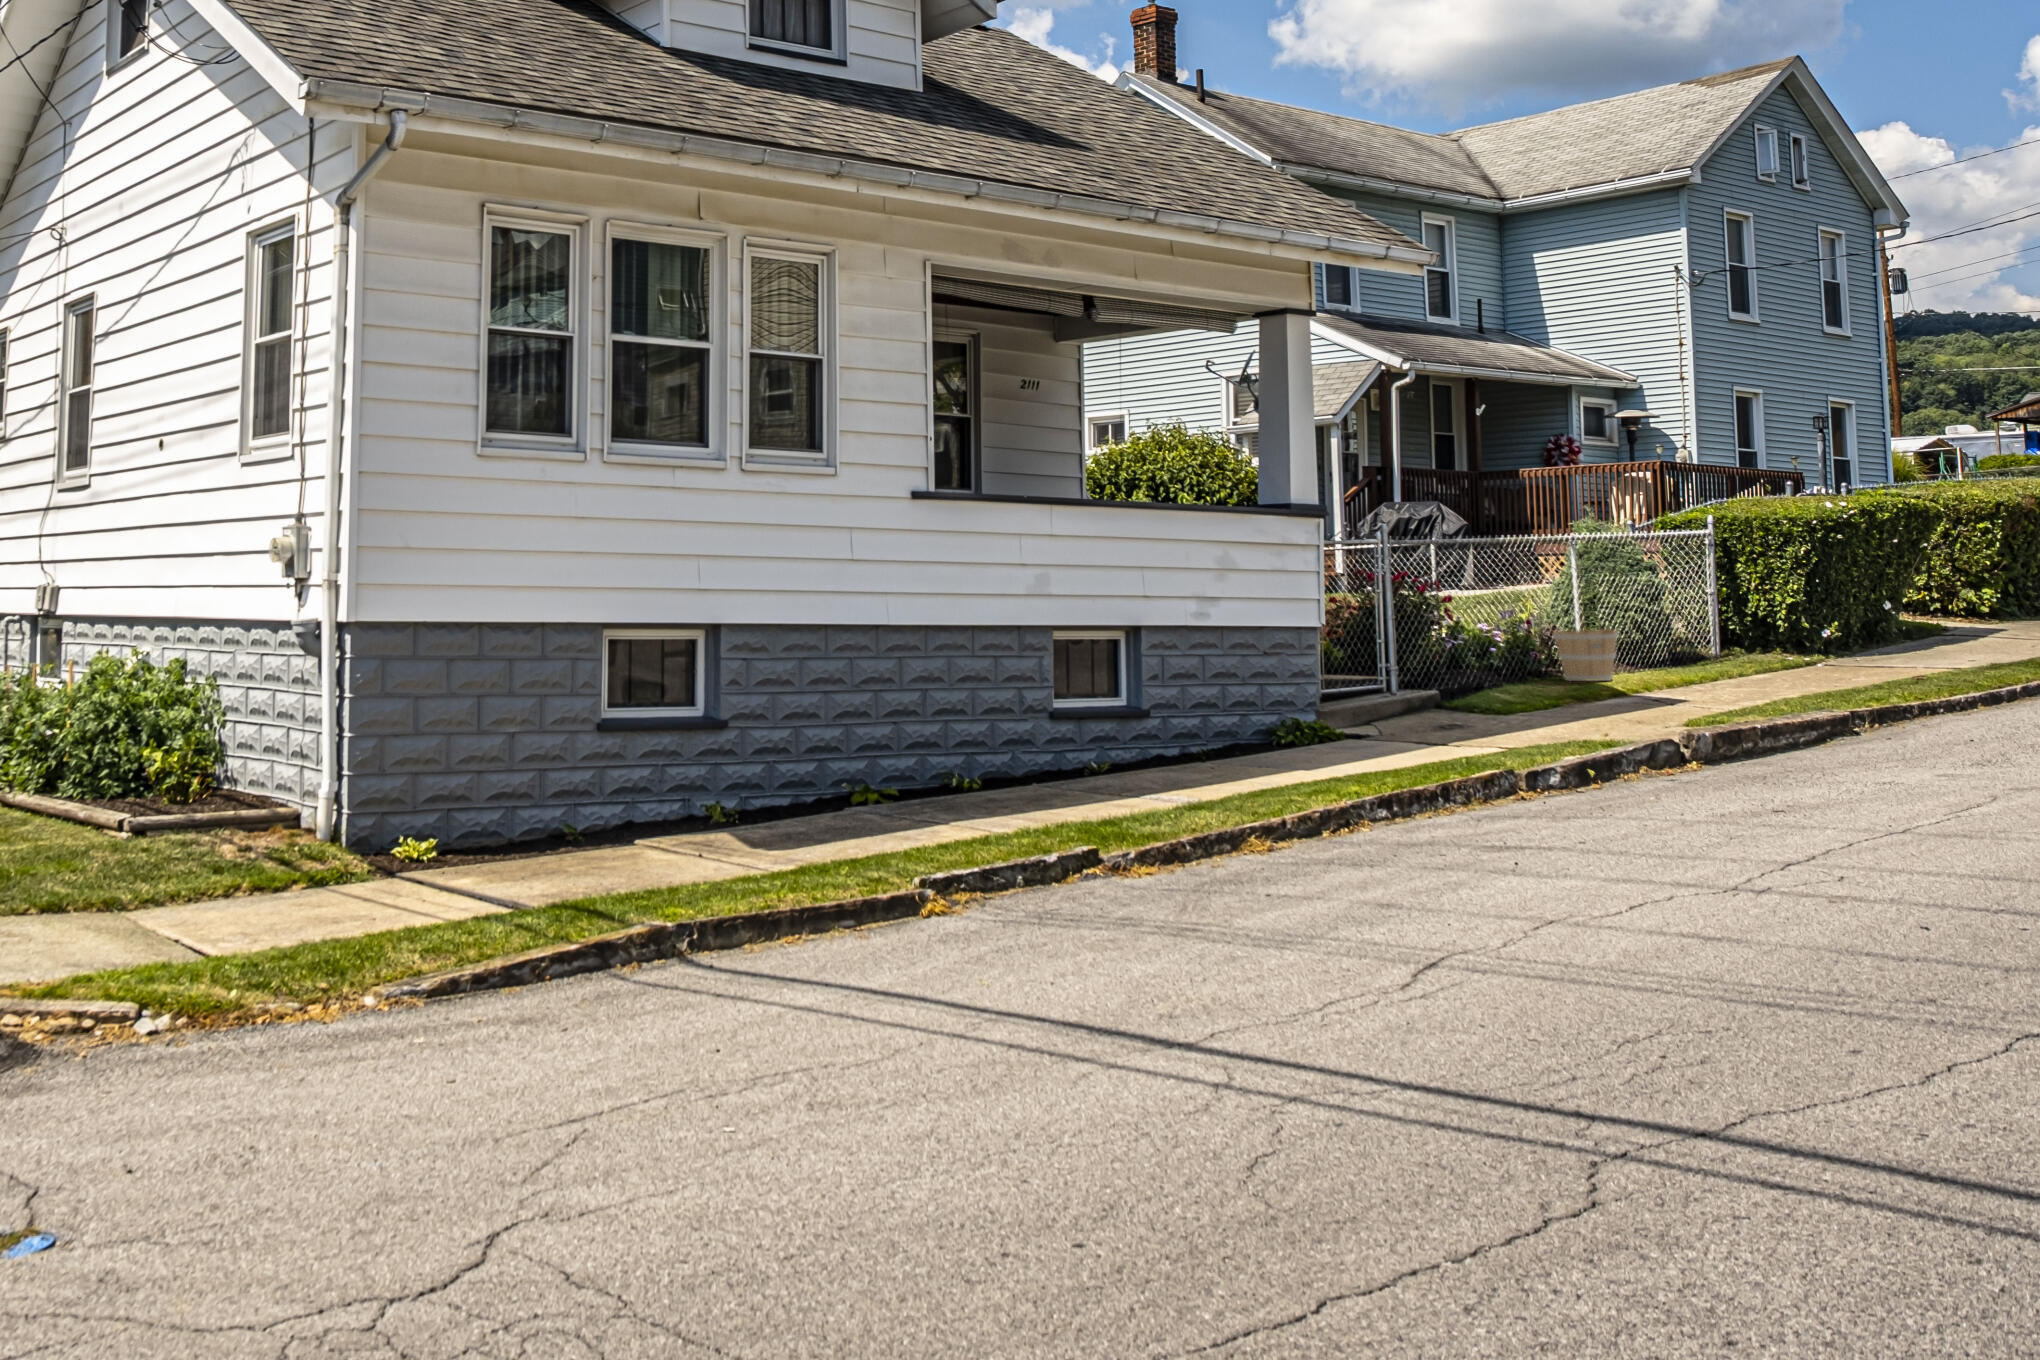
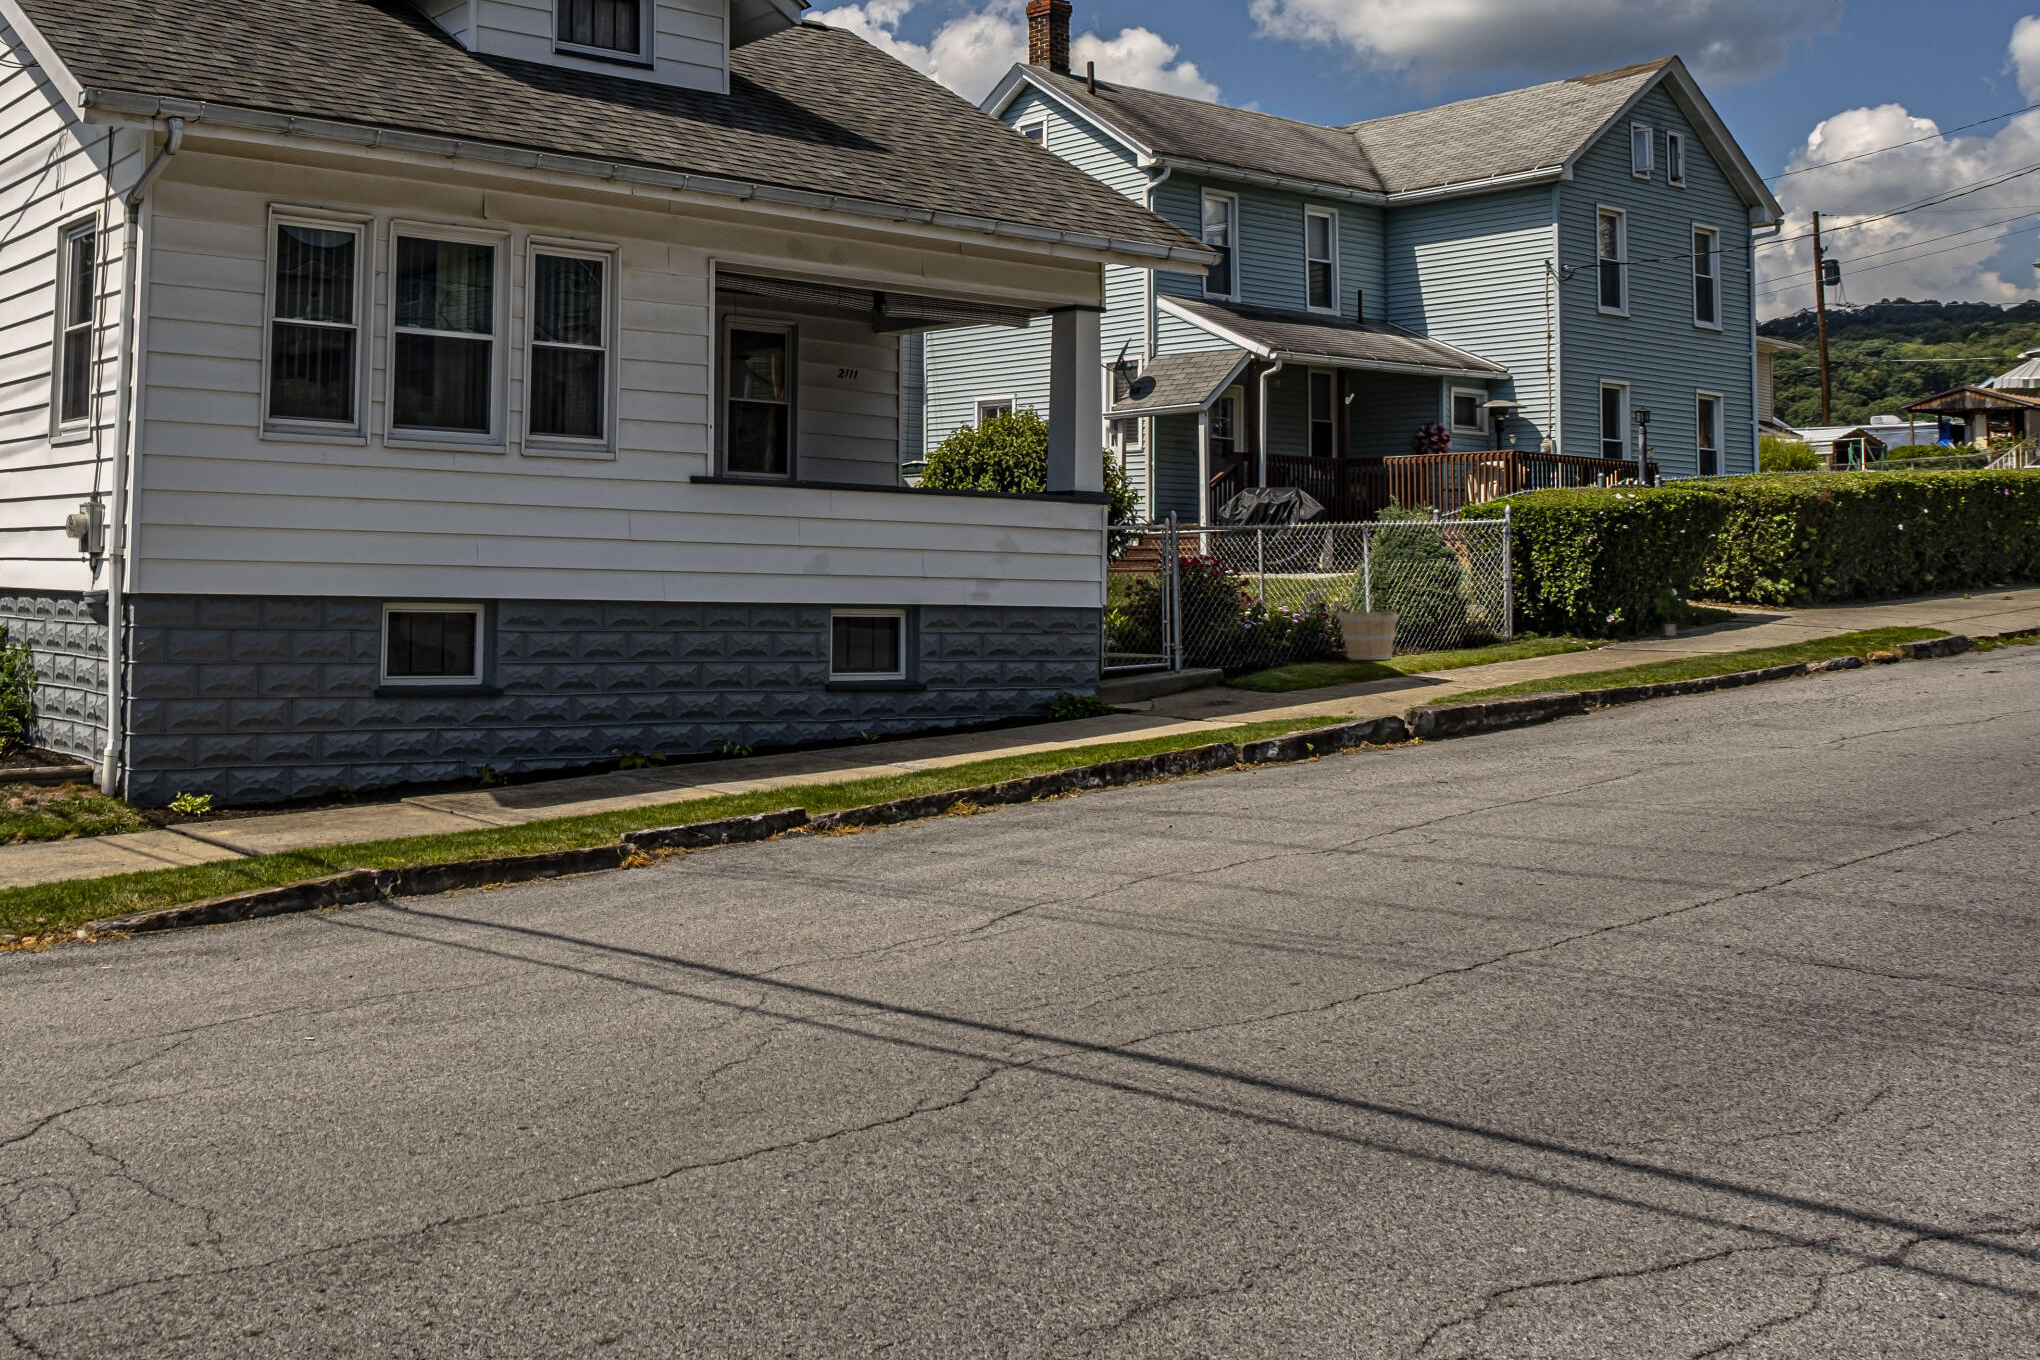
potted plant: none [1875,601,1901,653] -> present [1655,589,1678,636]

